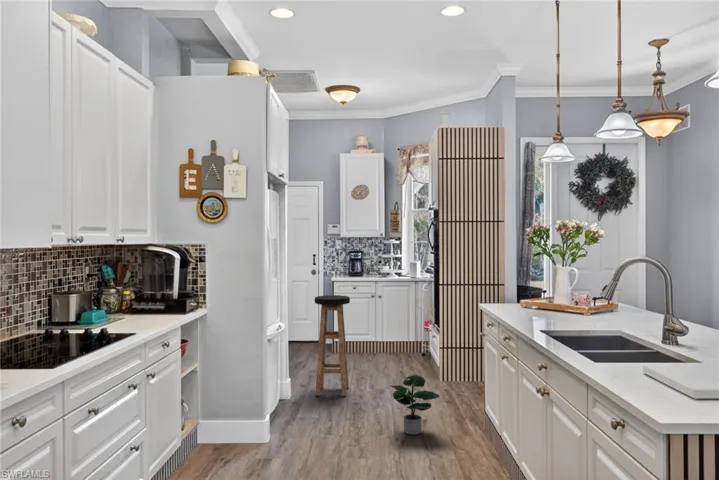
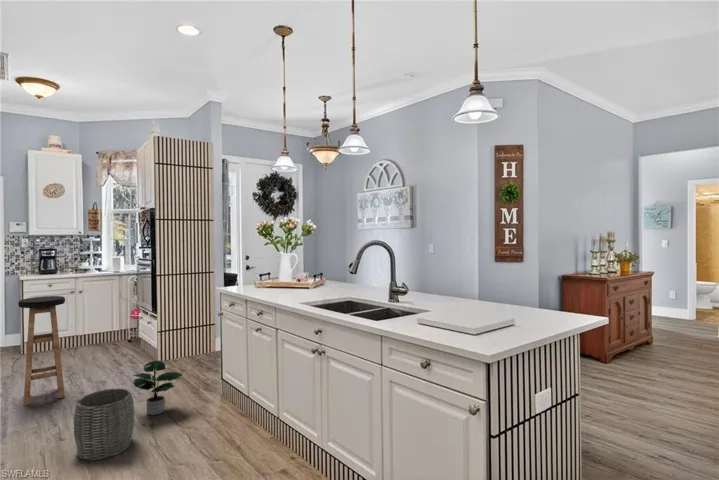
woven basket: none [330,393,382,461] -> present [74,388,134,460]

